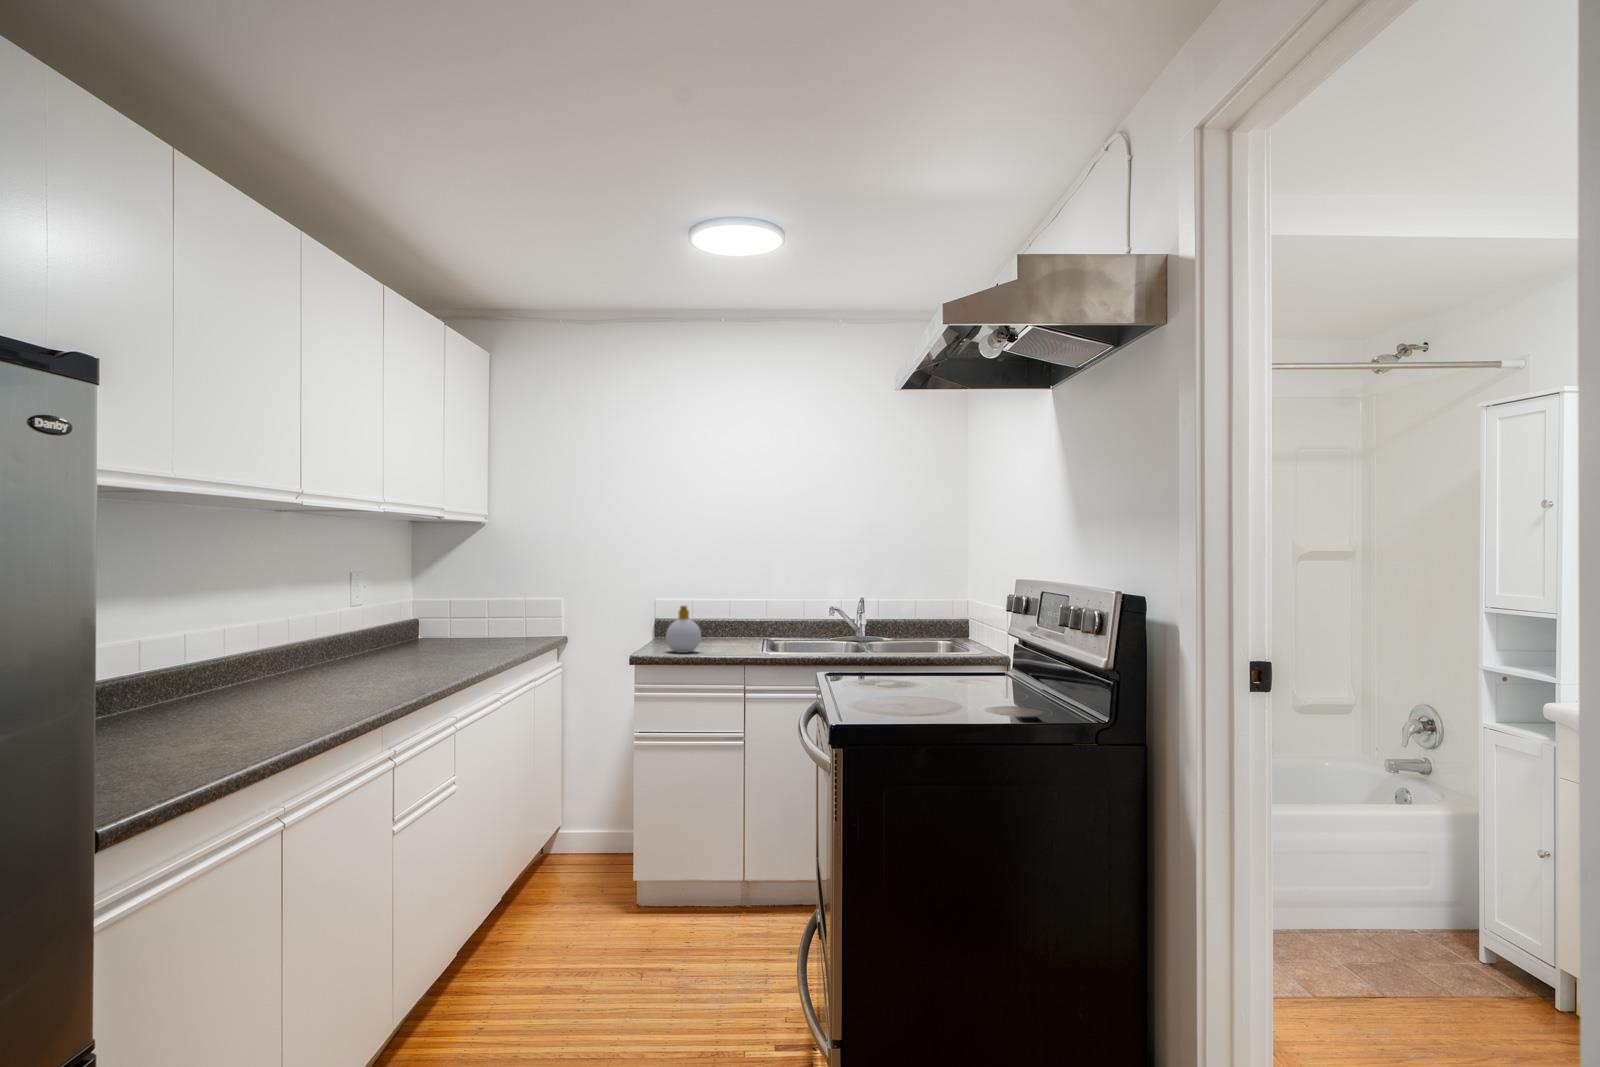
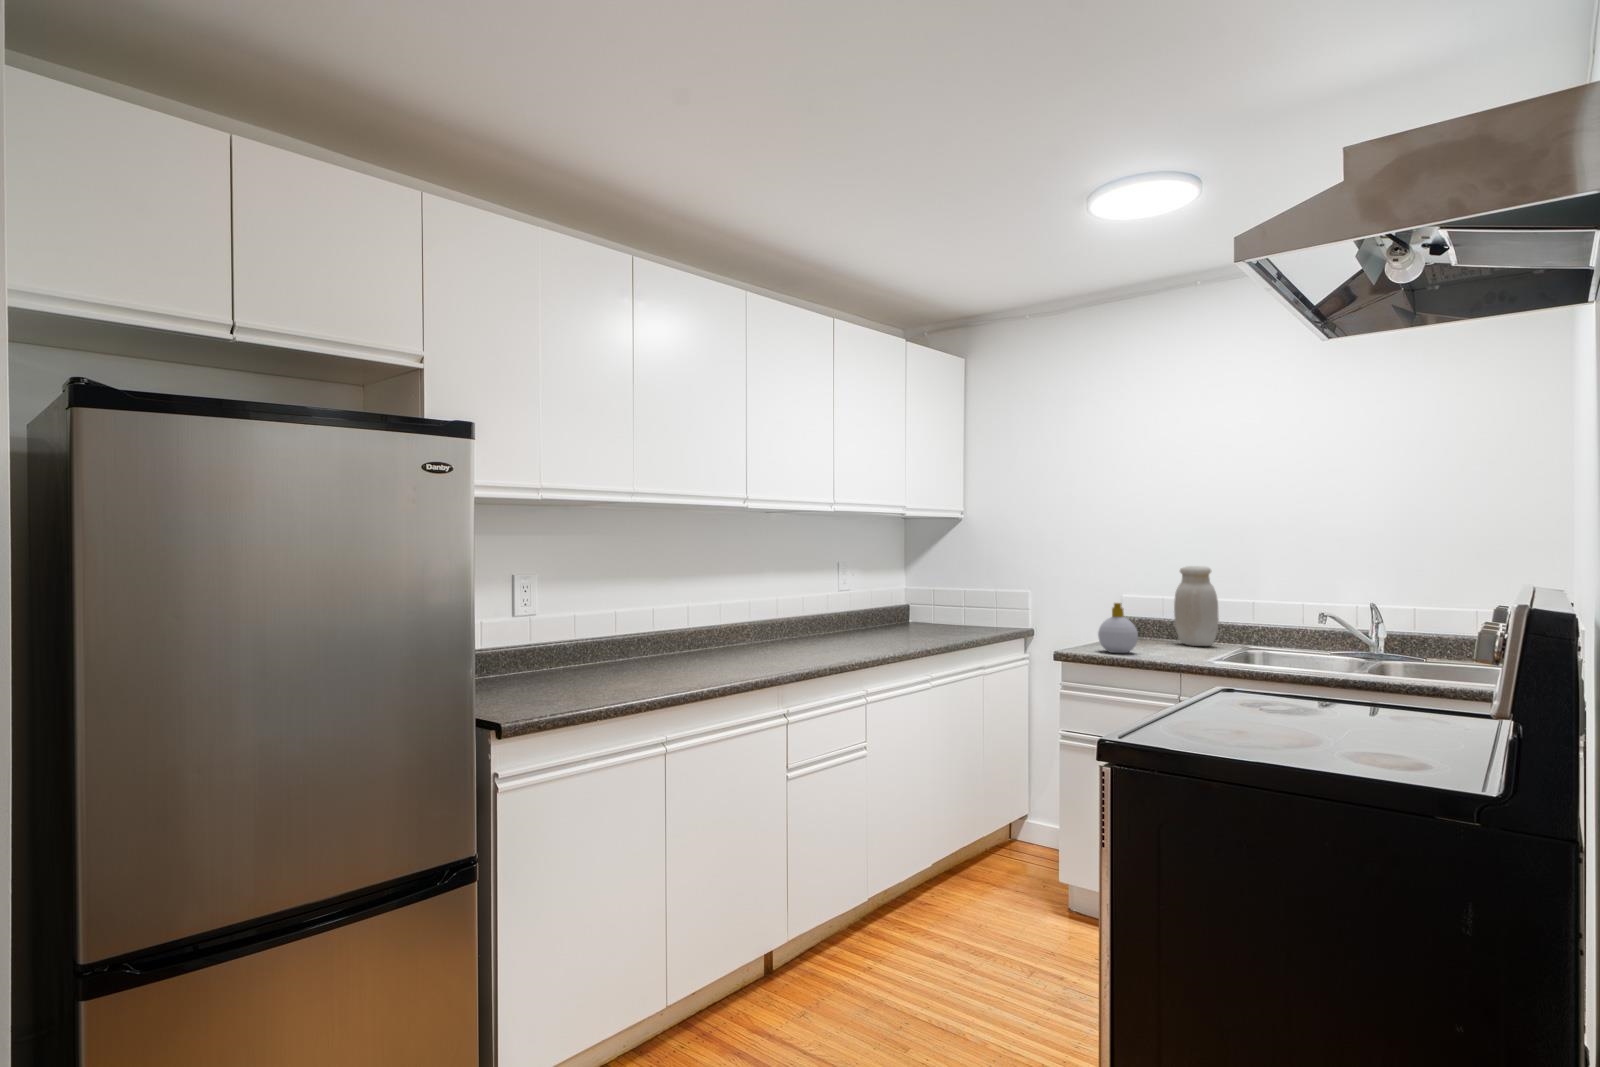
jar: none [706,571,743,641] -> present [1174,566,1219,646]

